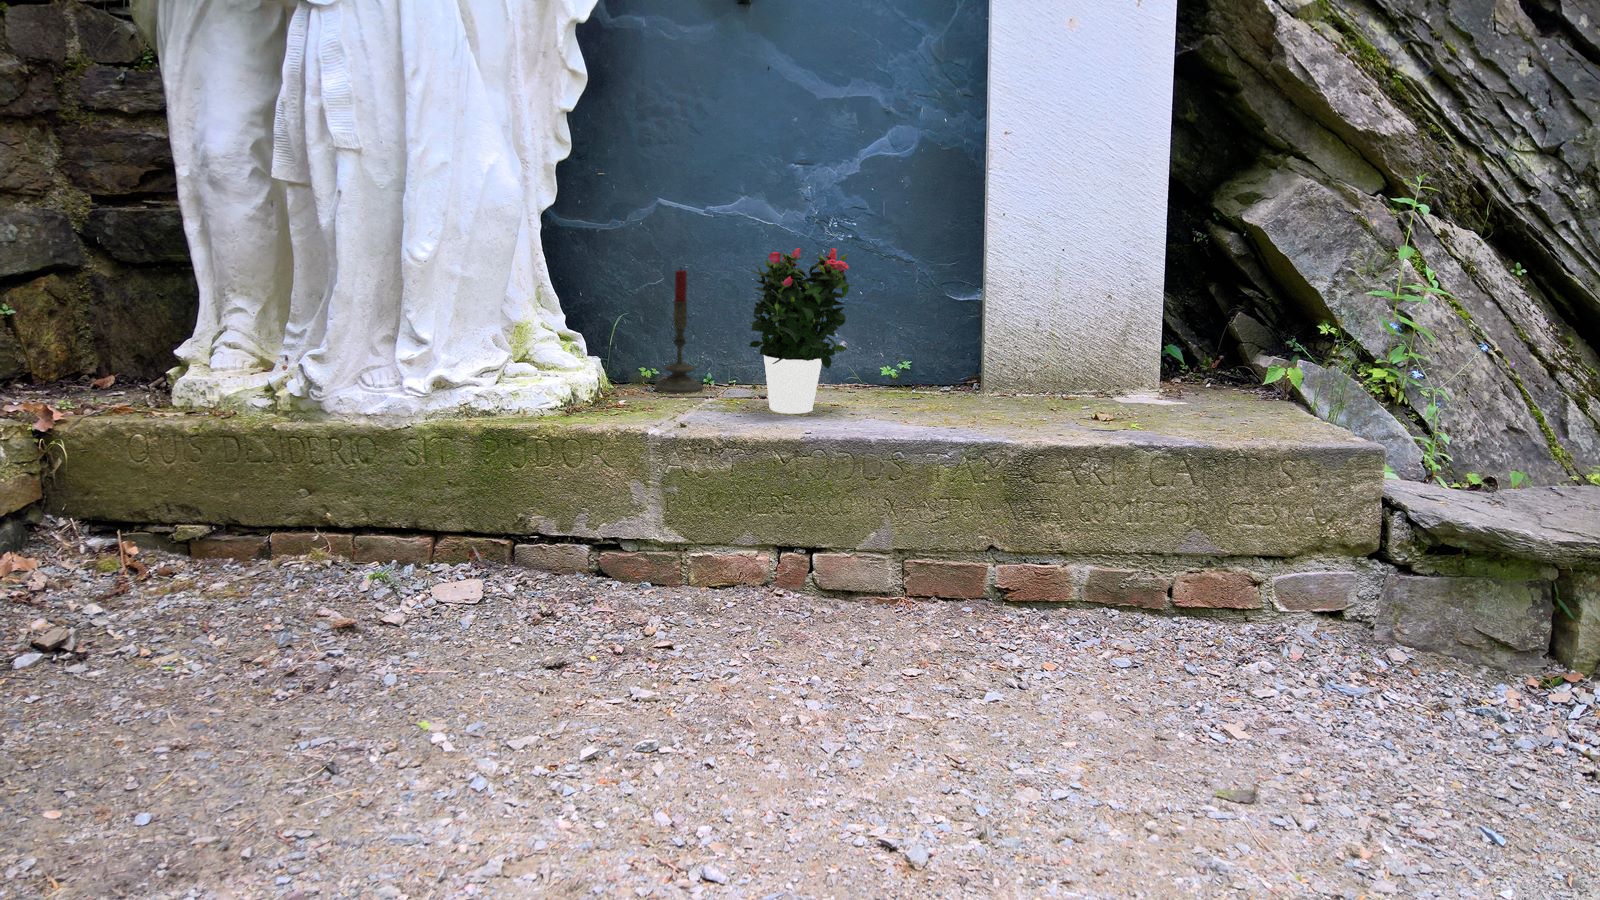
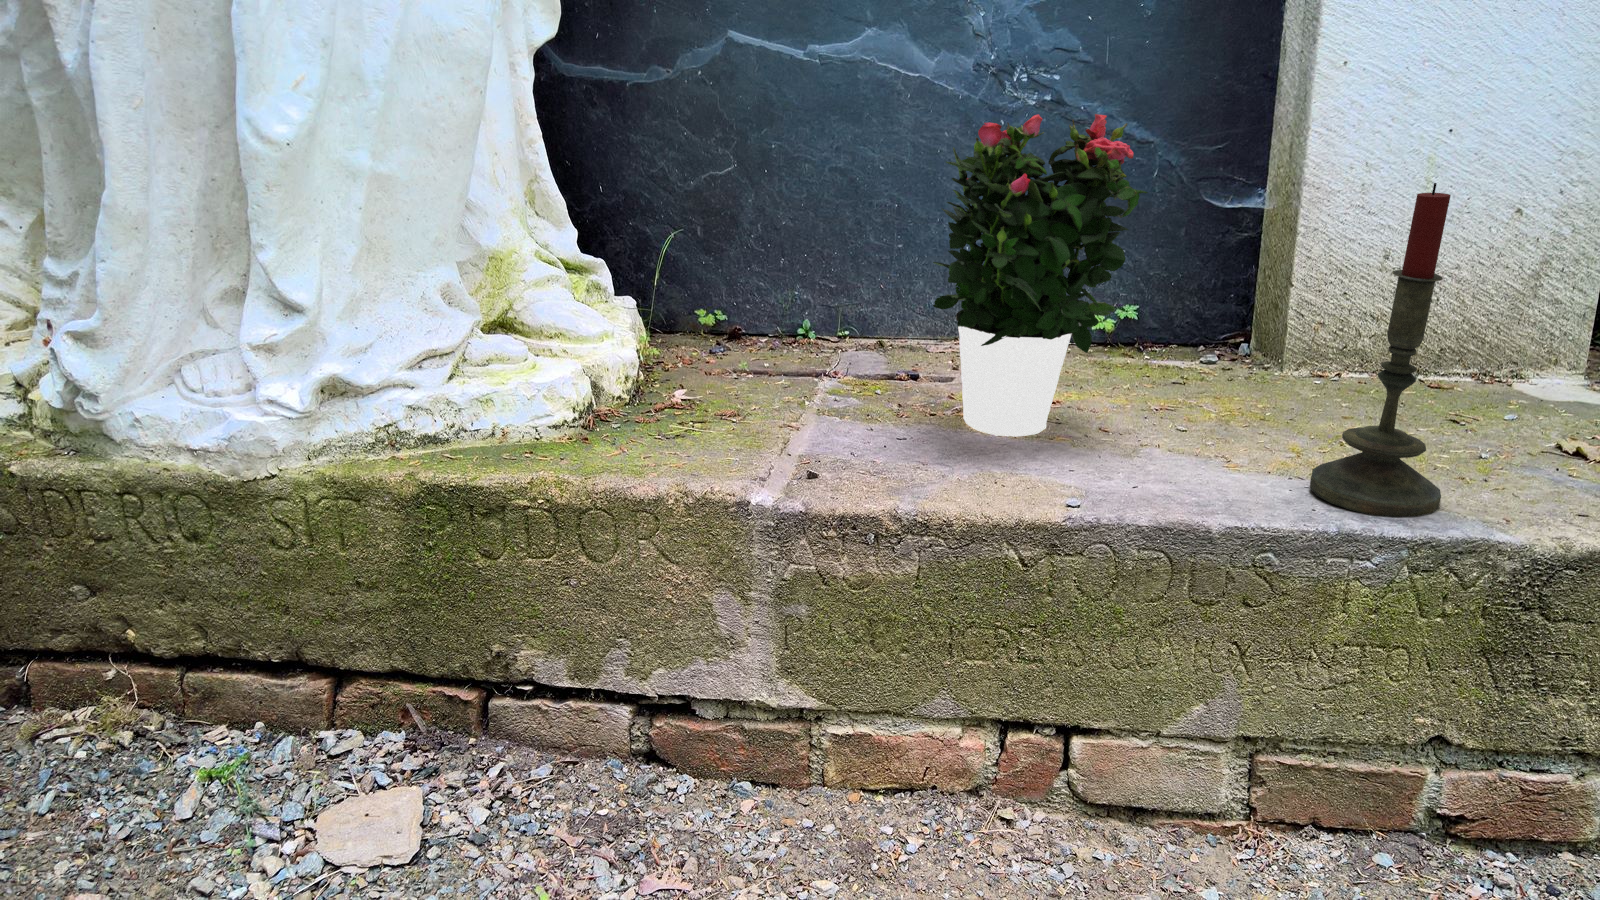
candle: present [655,270,703,394] -> present [1310,183,1451,517]

